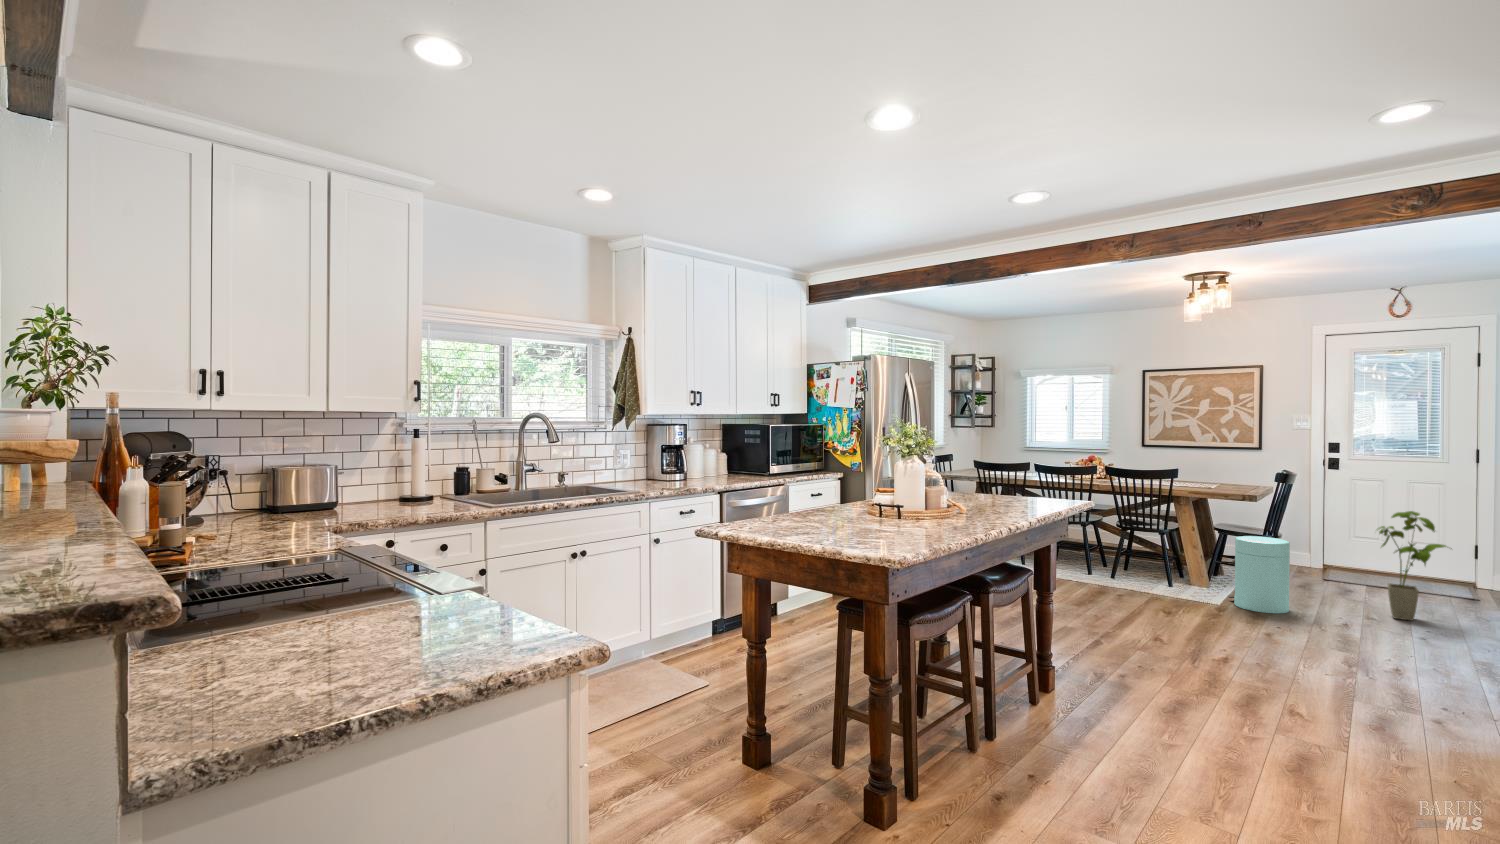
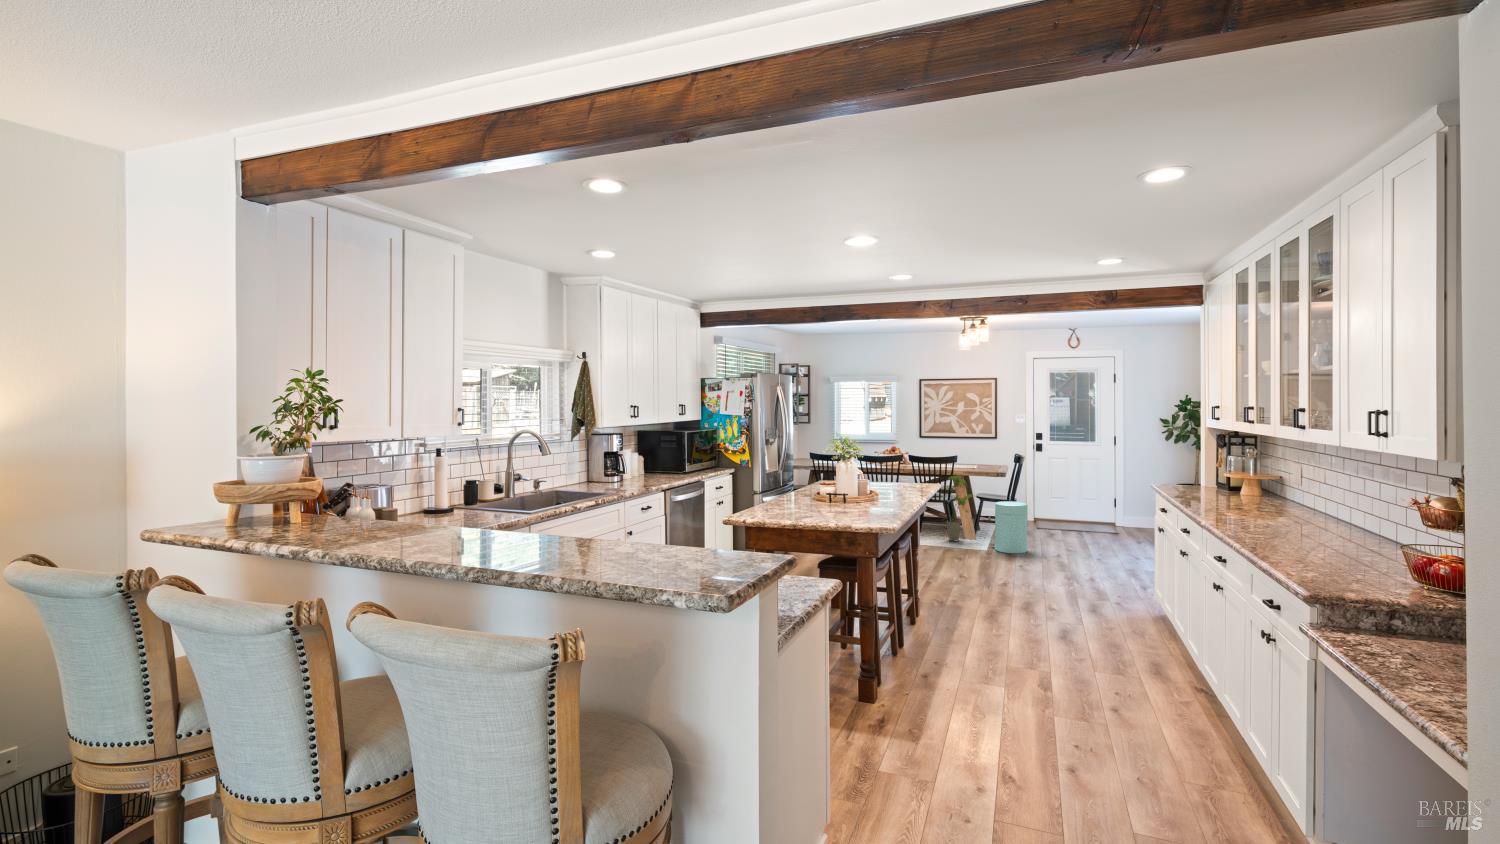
house plant: present [1378,511,1452,621] -> present [945,476,973,541]

